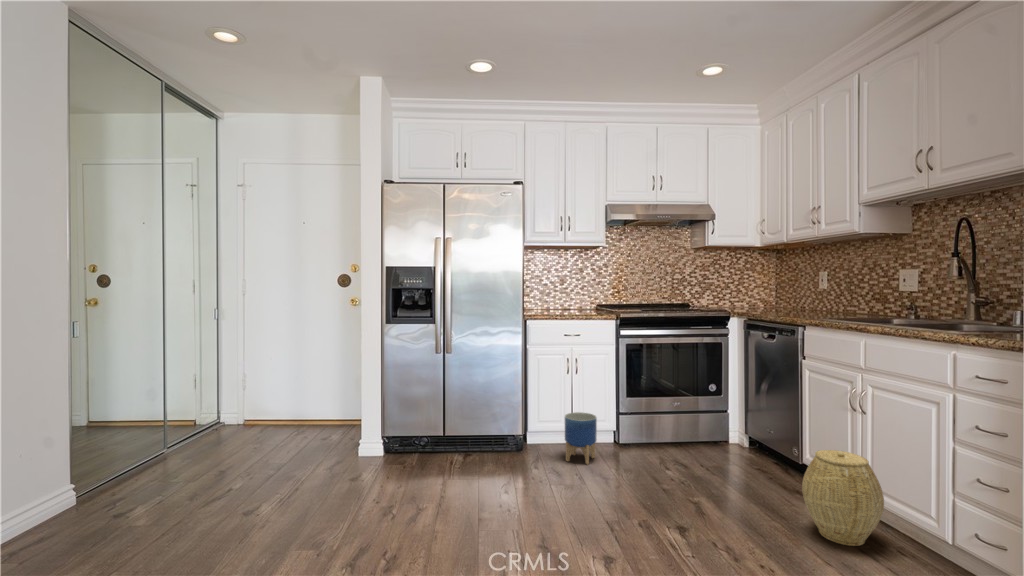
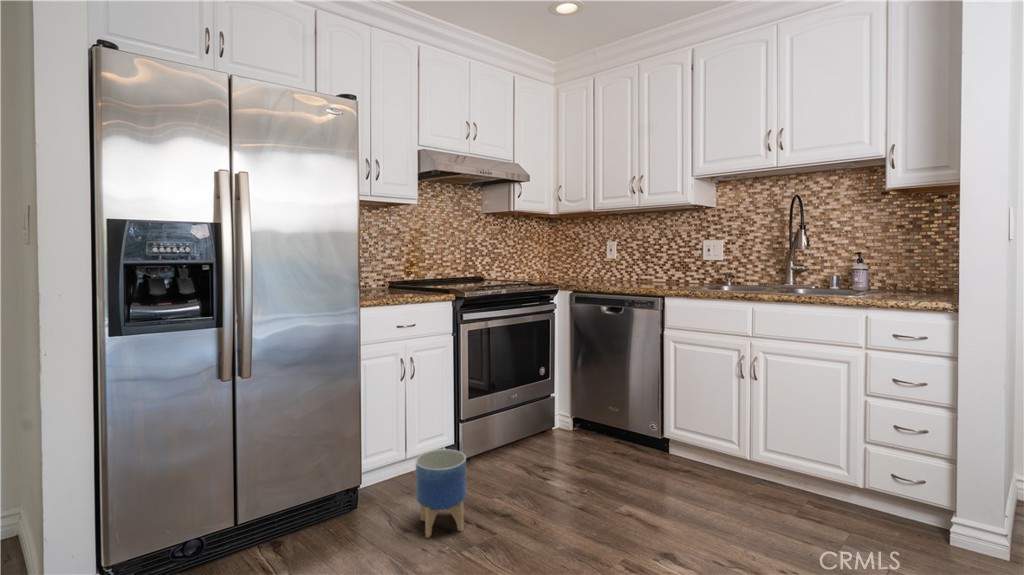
woven basket: present [802,450,884,546] -> none [750,430,835,533]

